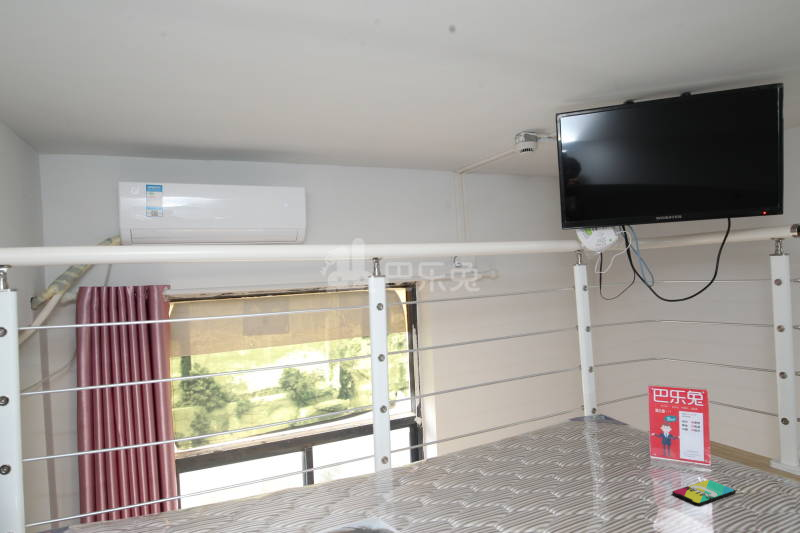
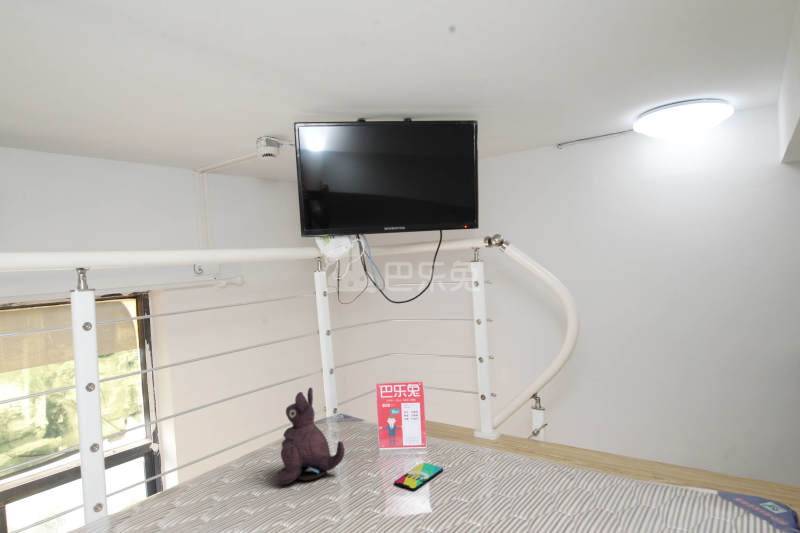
plush toy: none [543,380,613,471] -> present [277,388,344,485]

